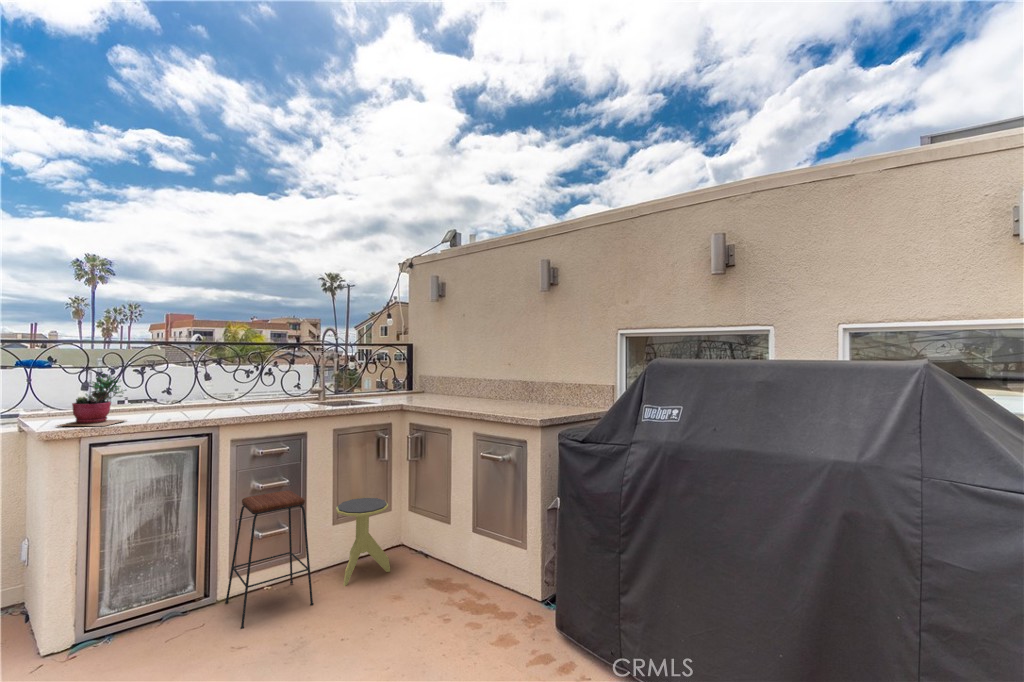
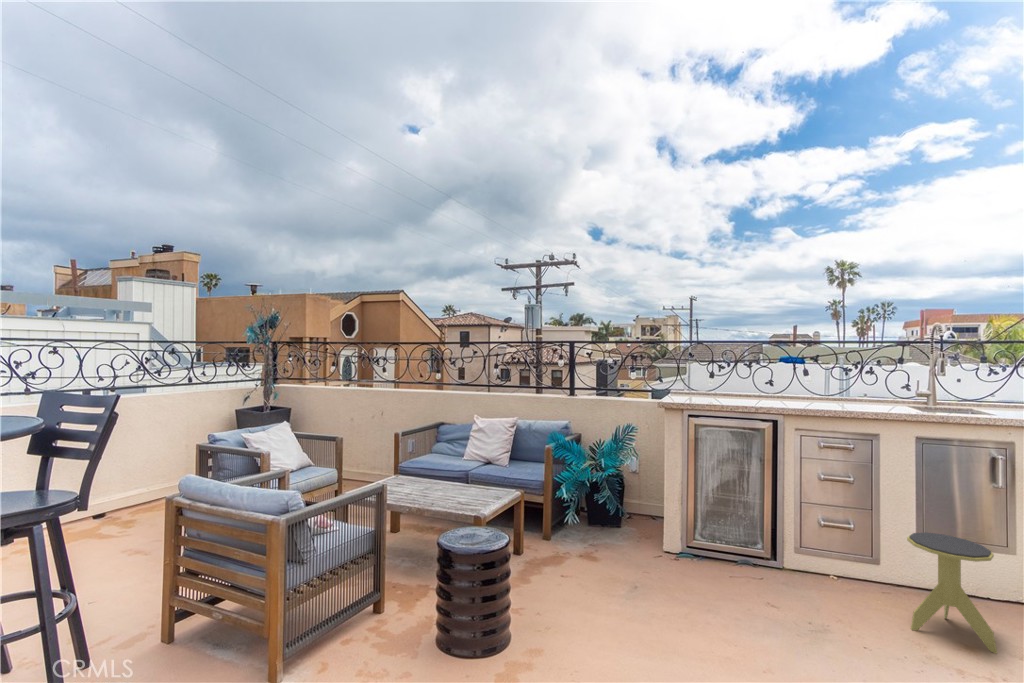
succulent plant: present [58,374,126,426] -> none [676,365,717,403]
bar stool: present [225,490,313,629] -> none [779,486,859,623]

